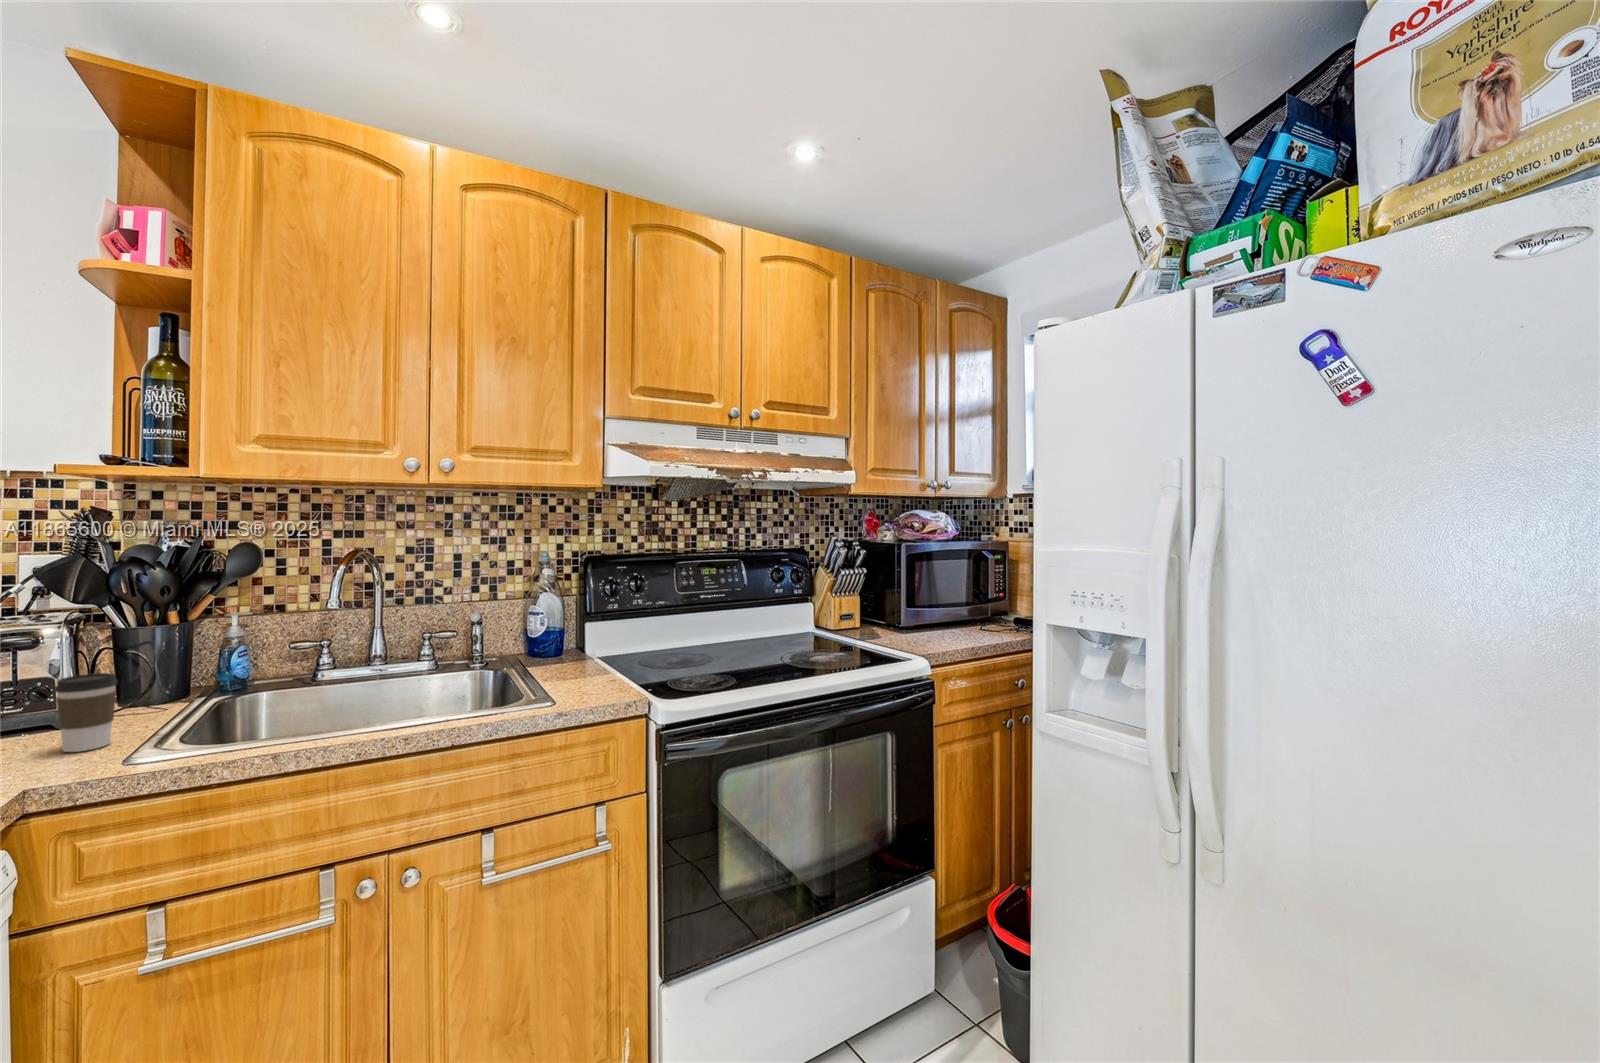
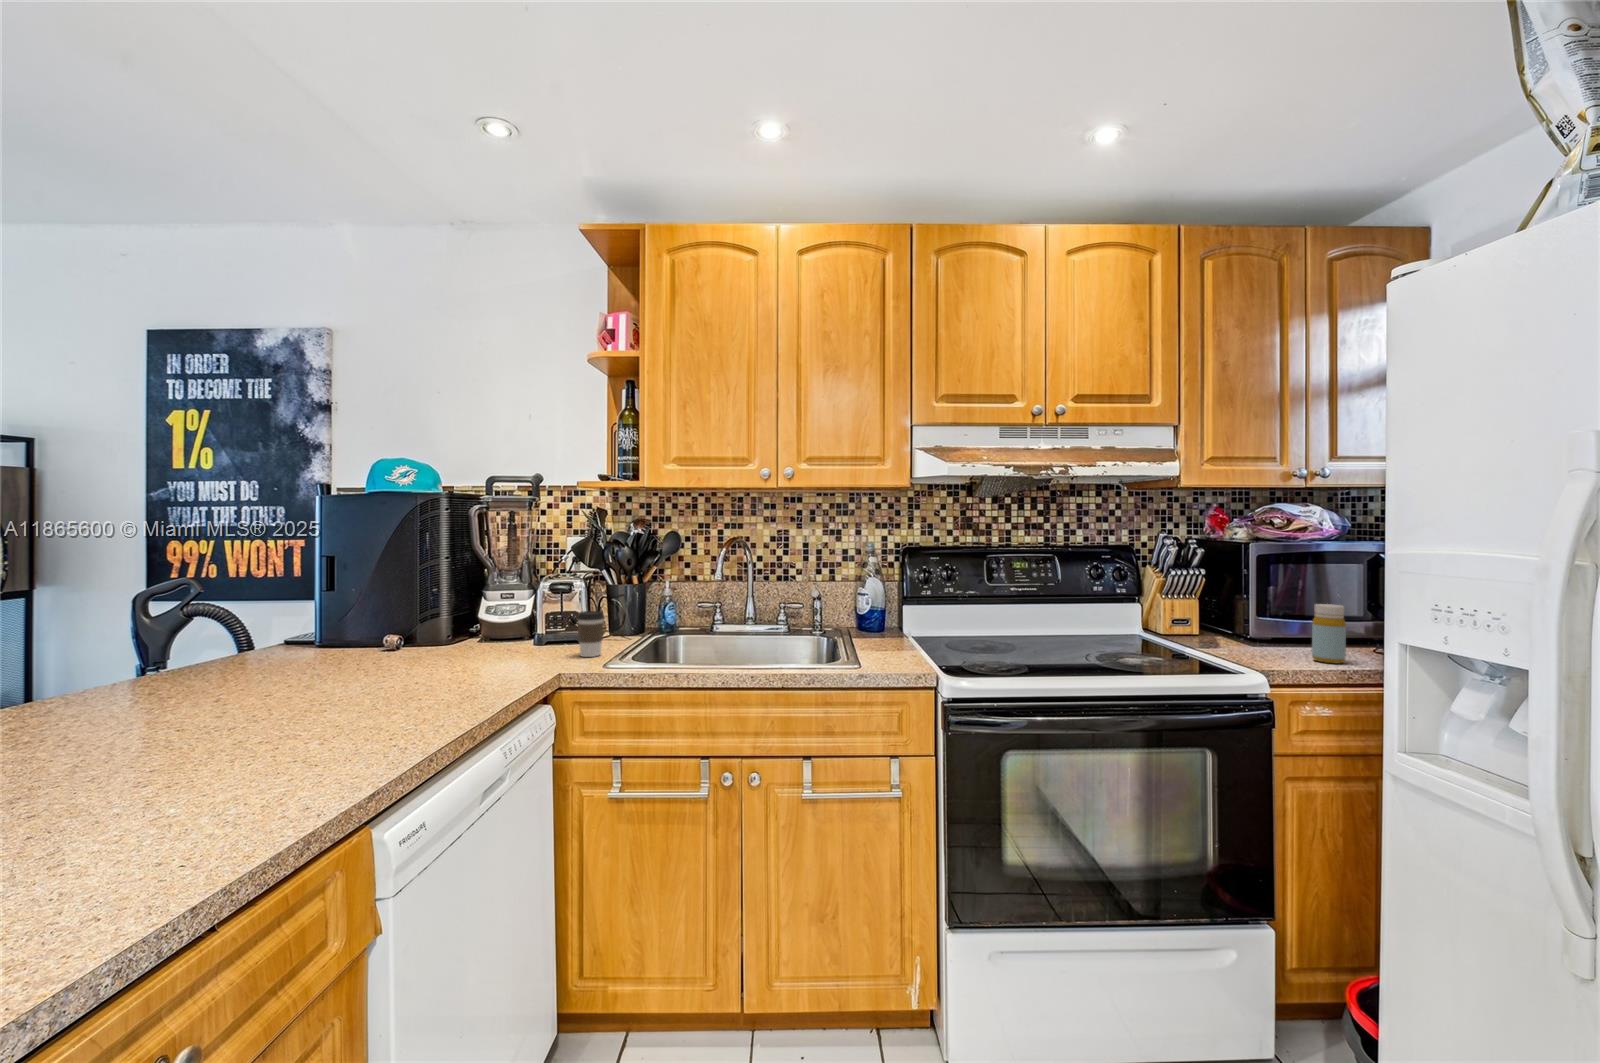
bottle: none [949,595,971,644] -> present [1312,604,1346,663]

